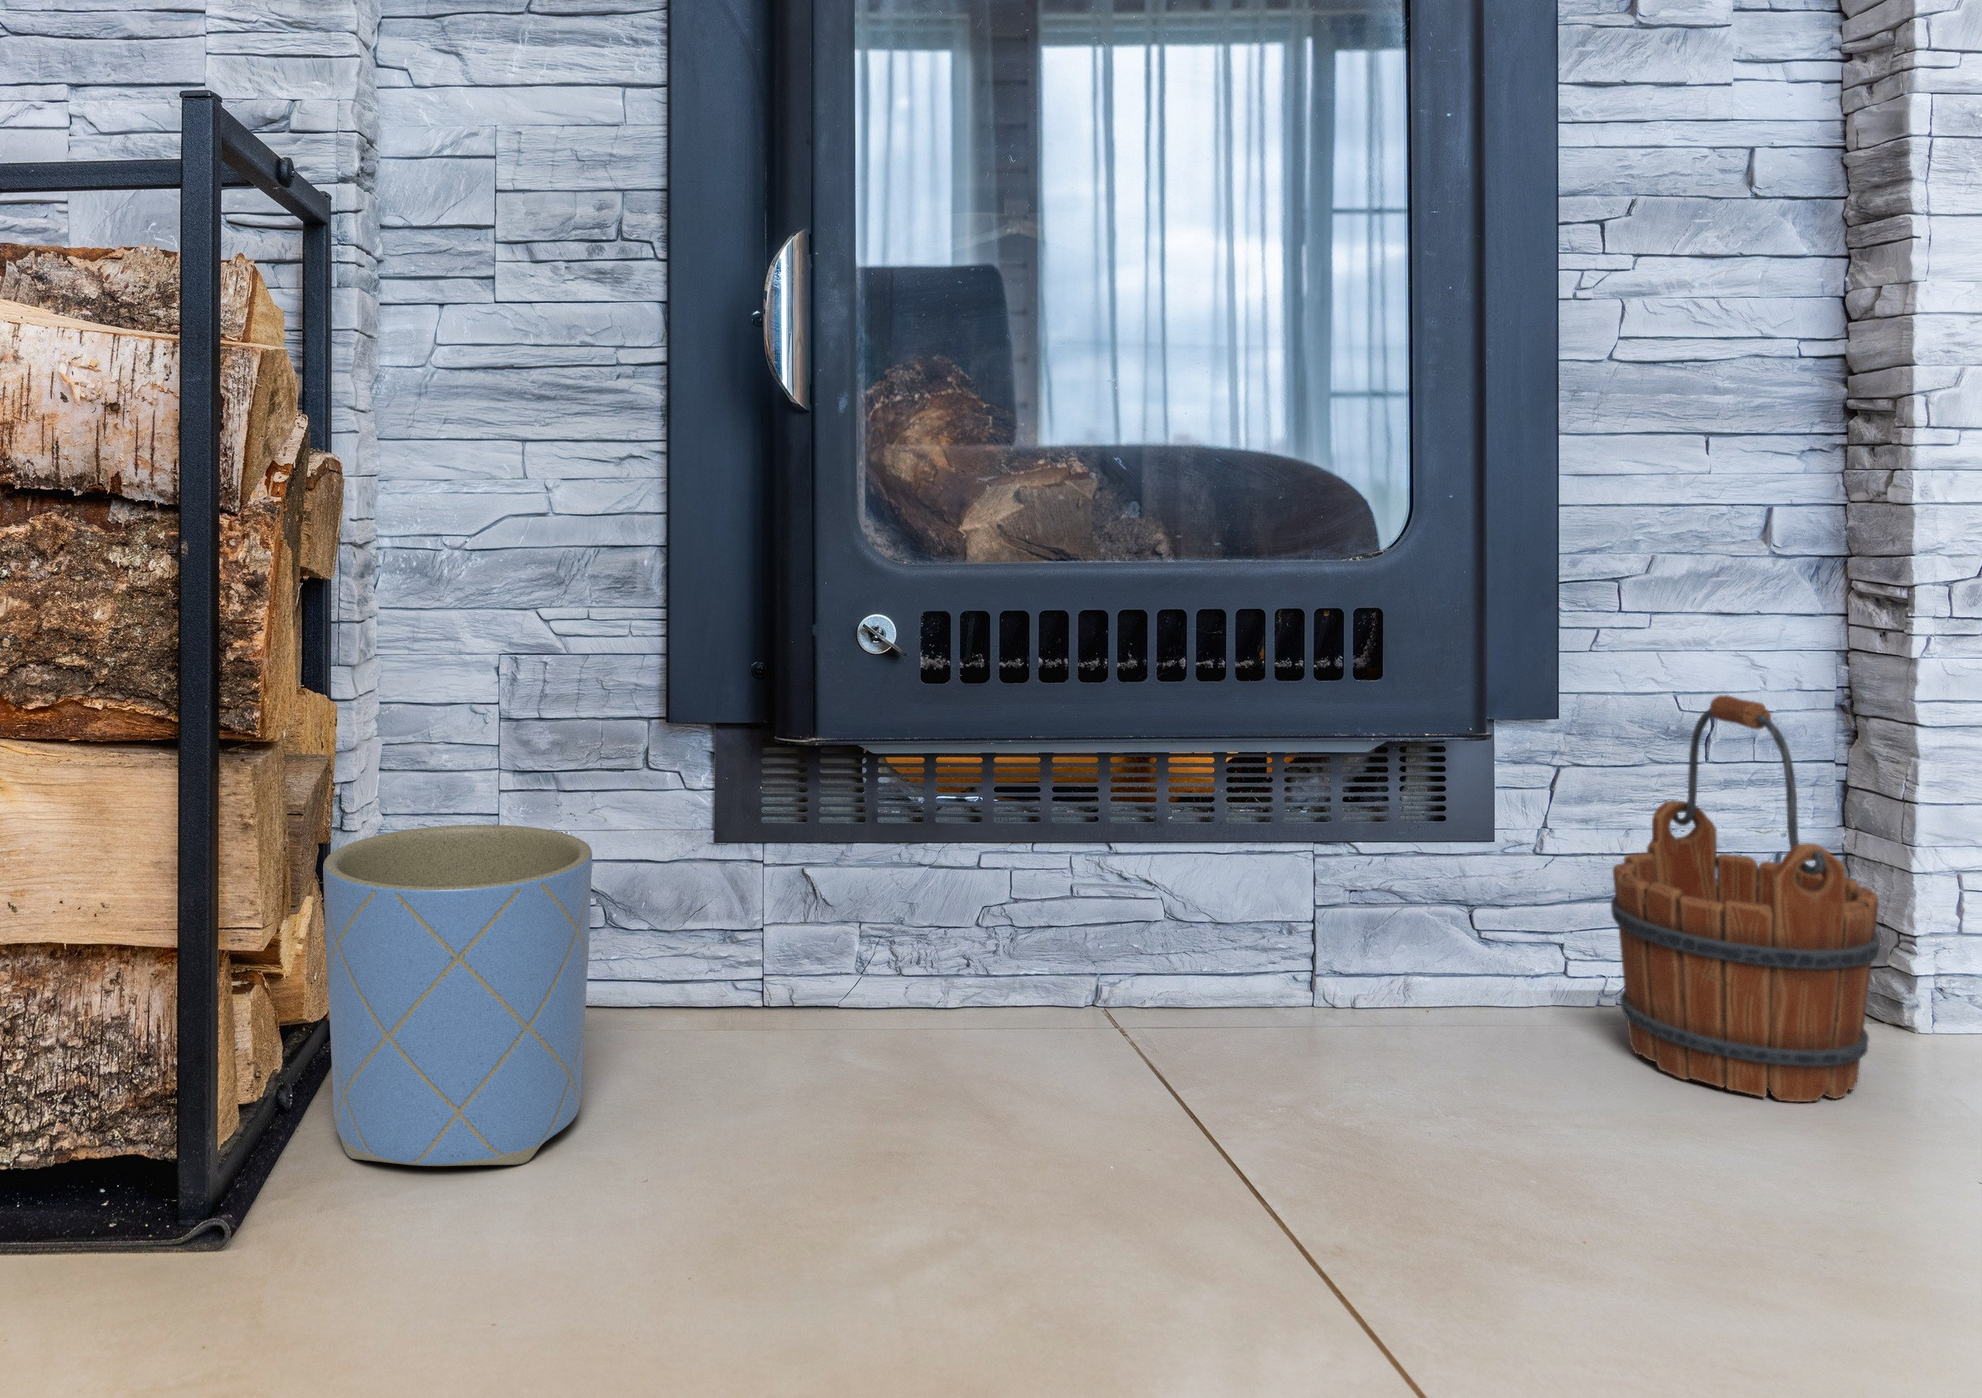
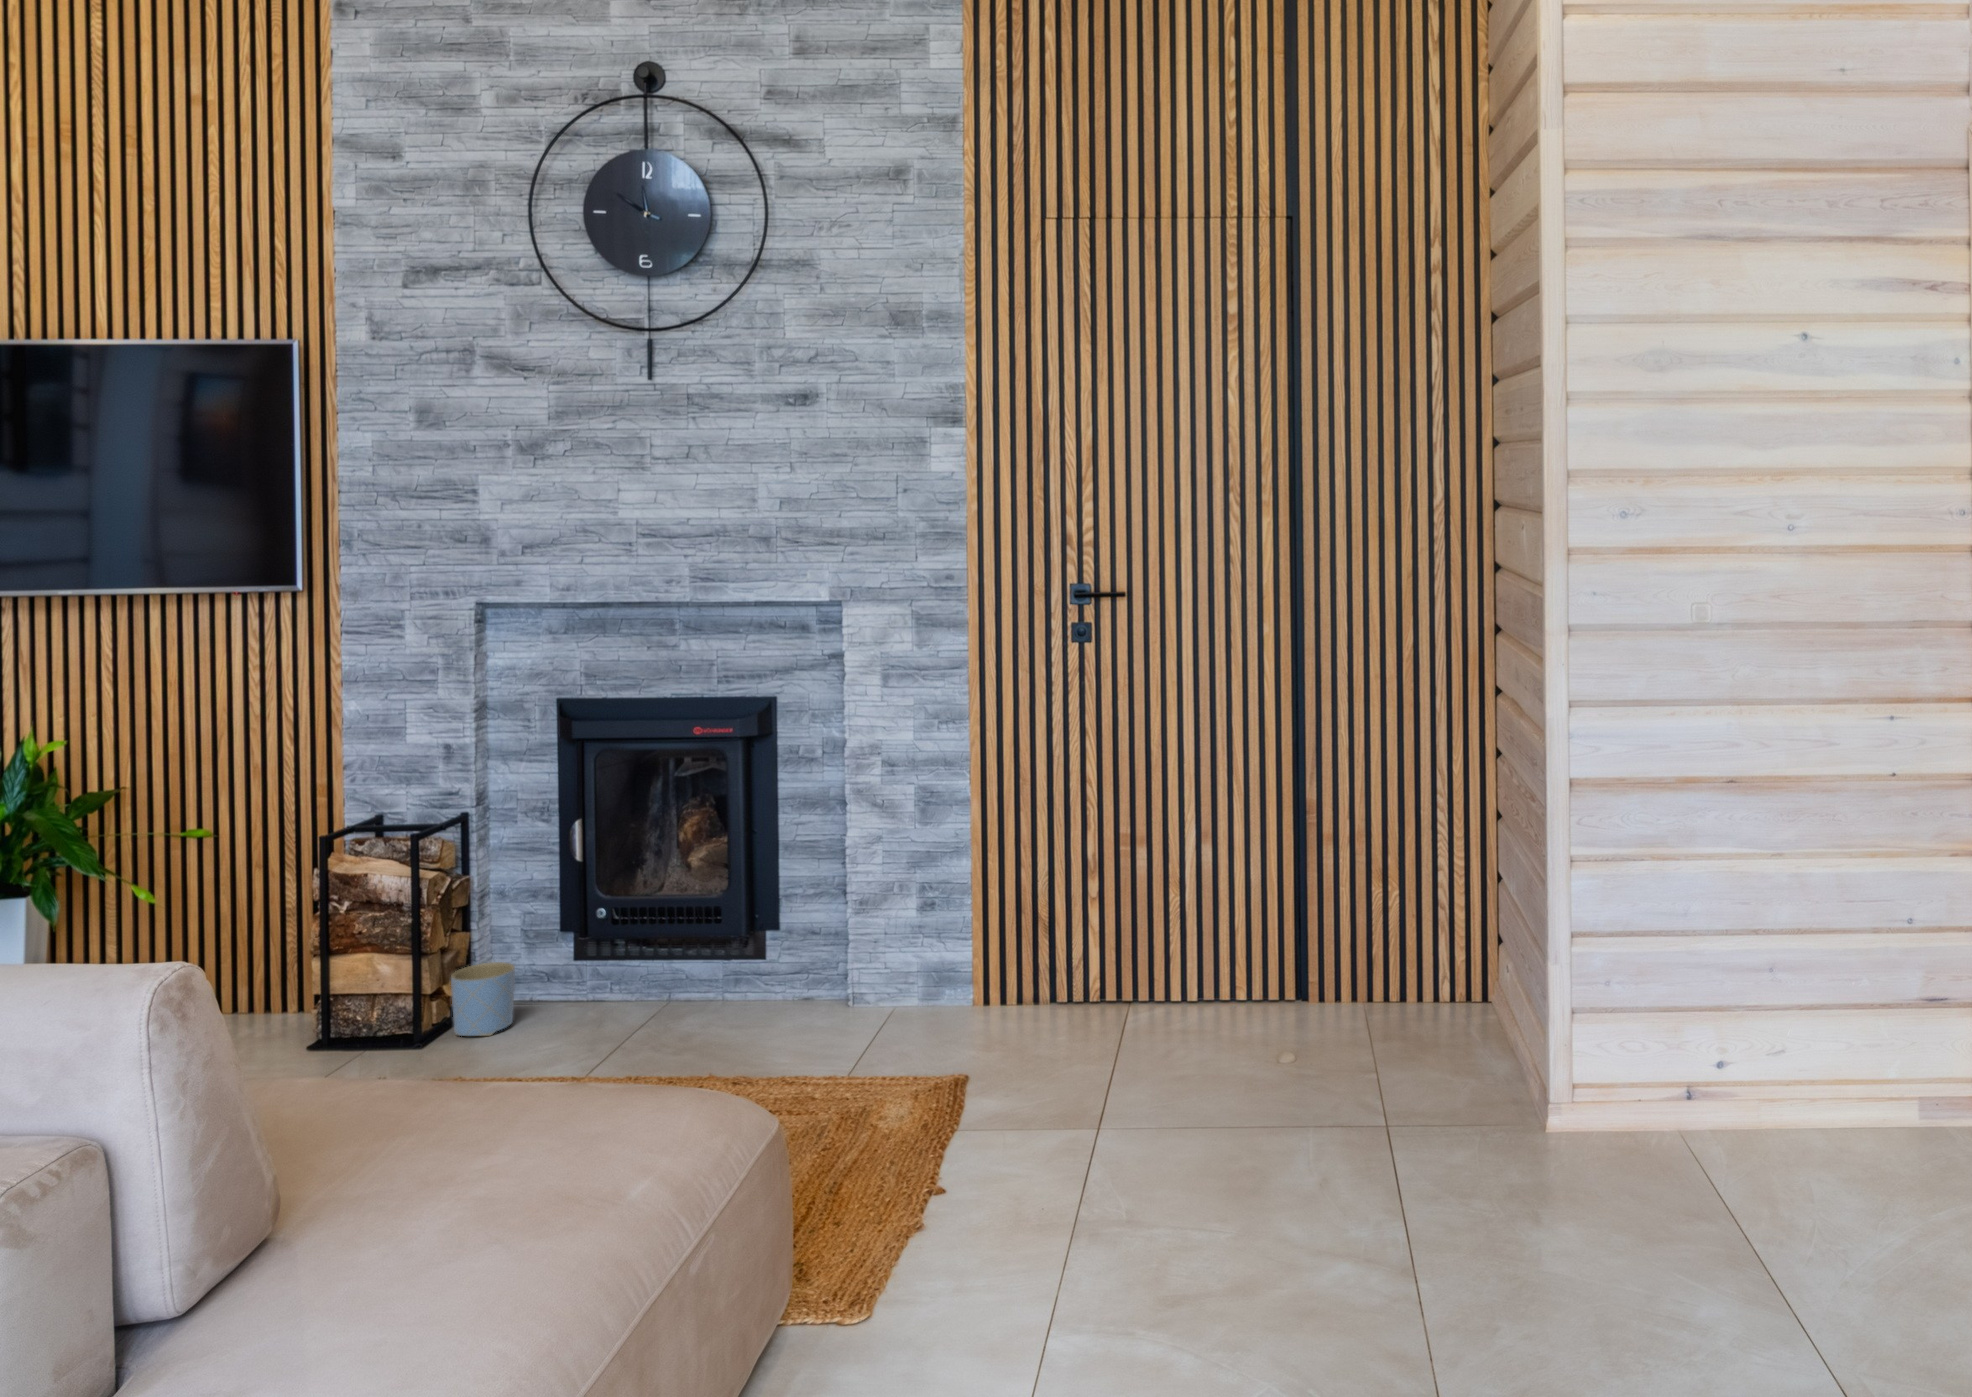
wooden bucket: present [1611,695,1880,1102] -> none [762,929,817,1023]

